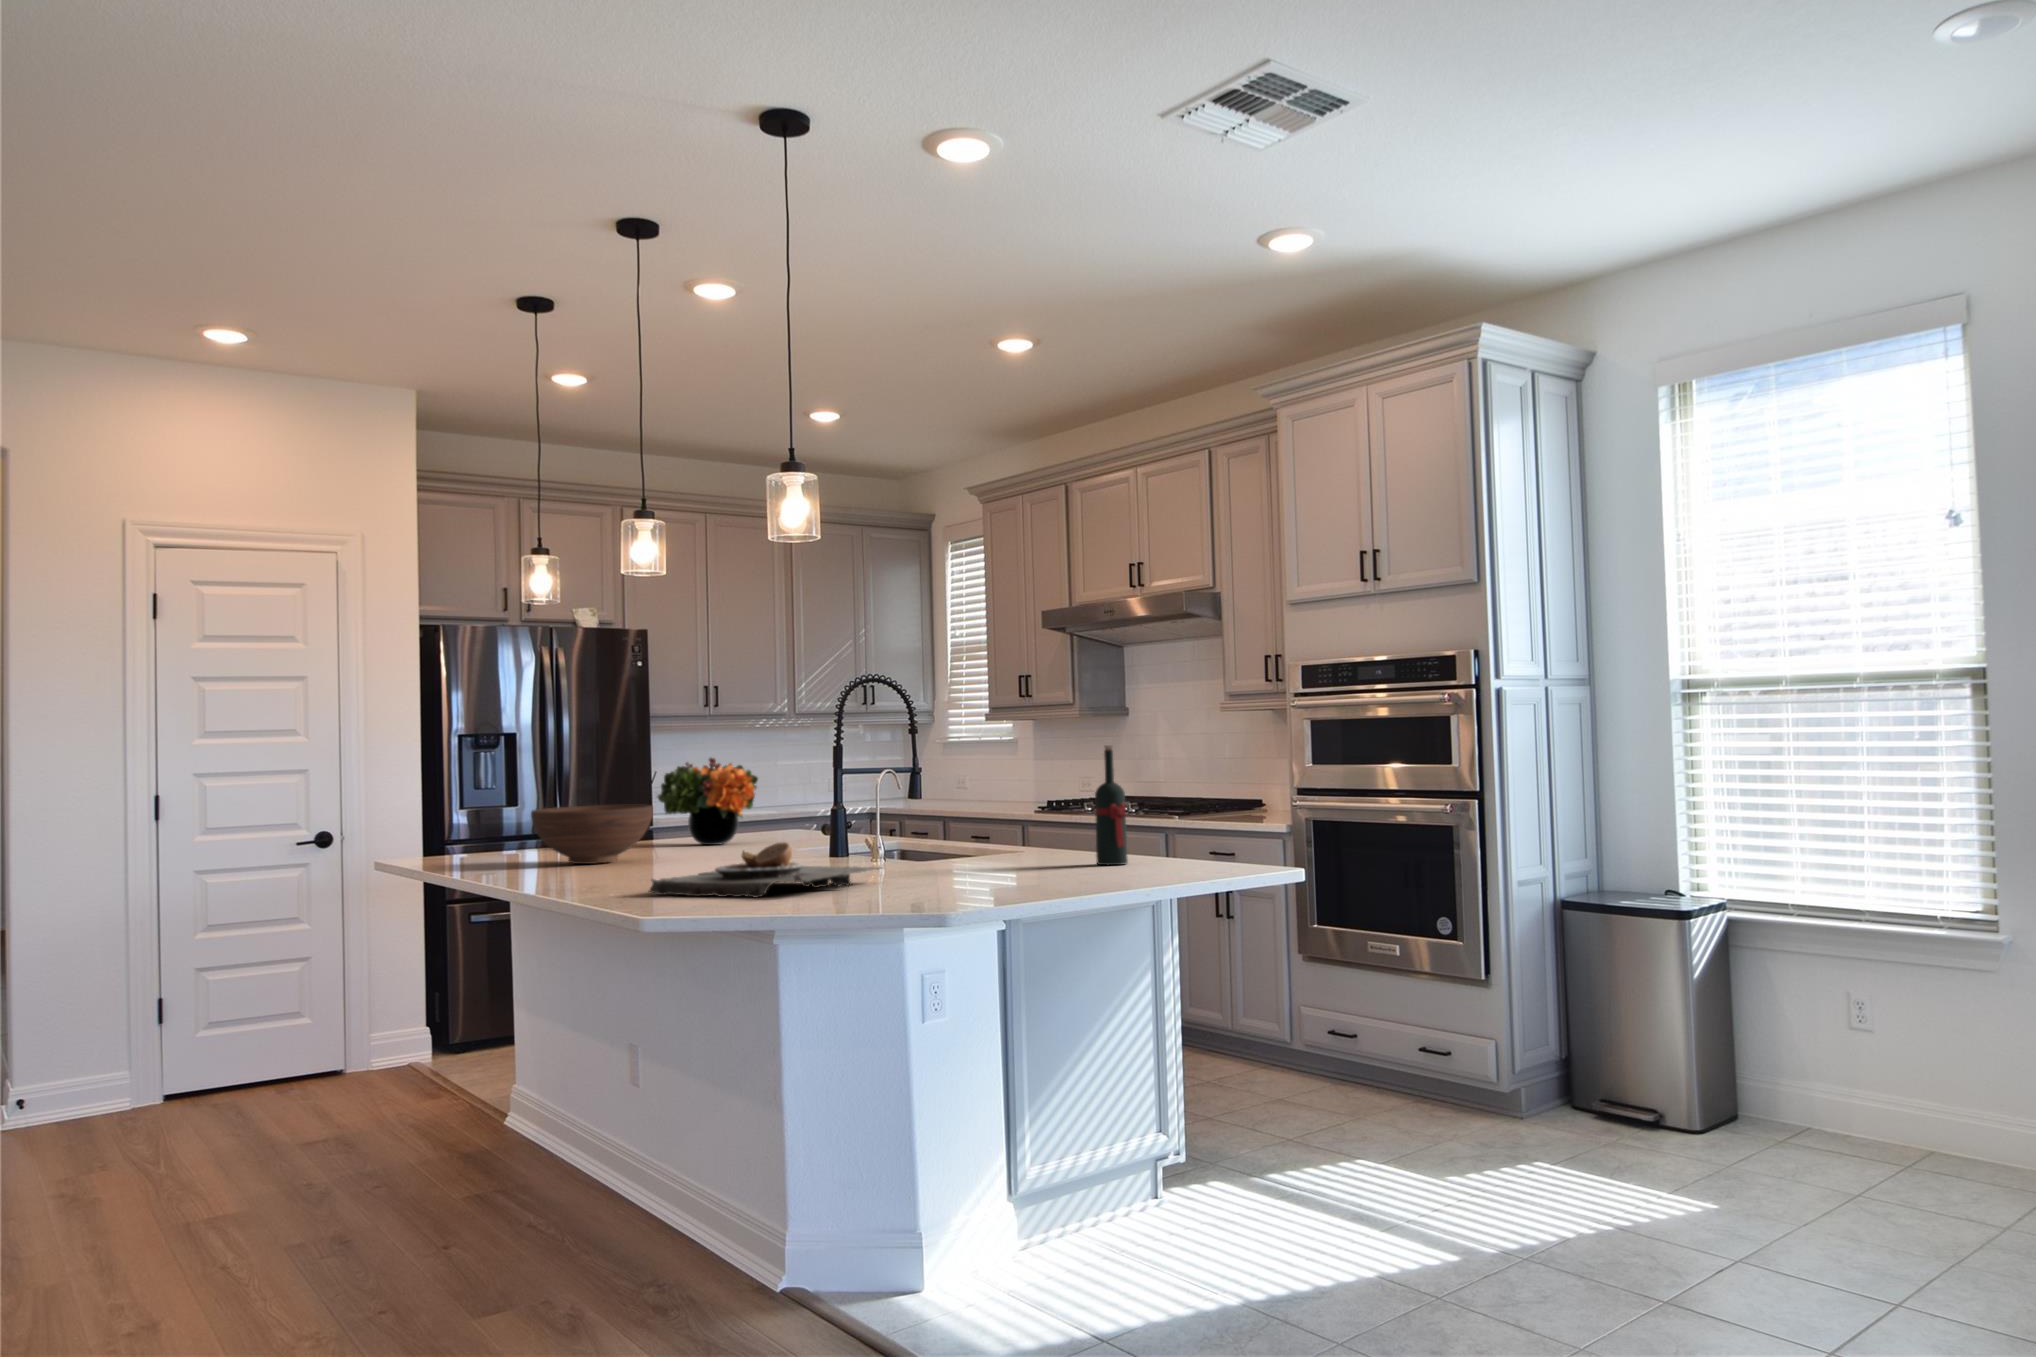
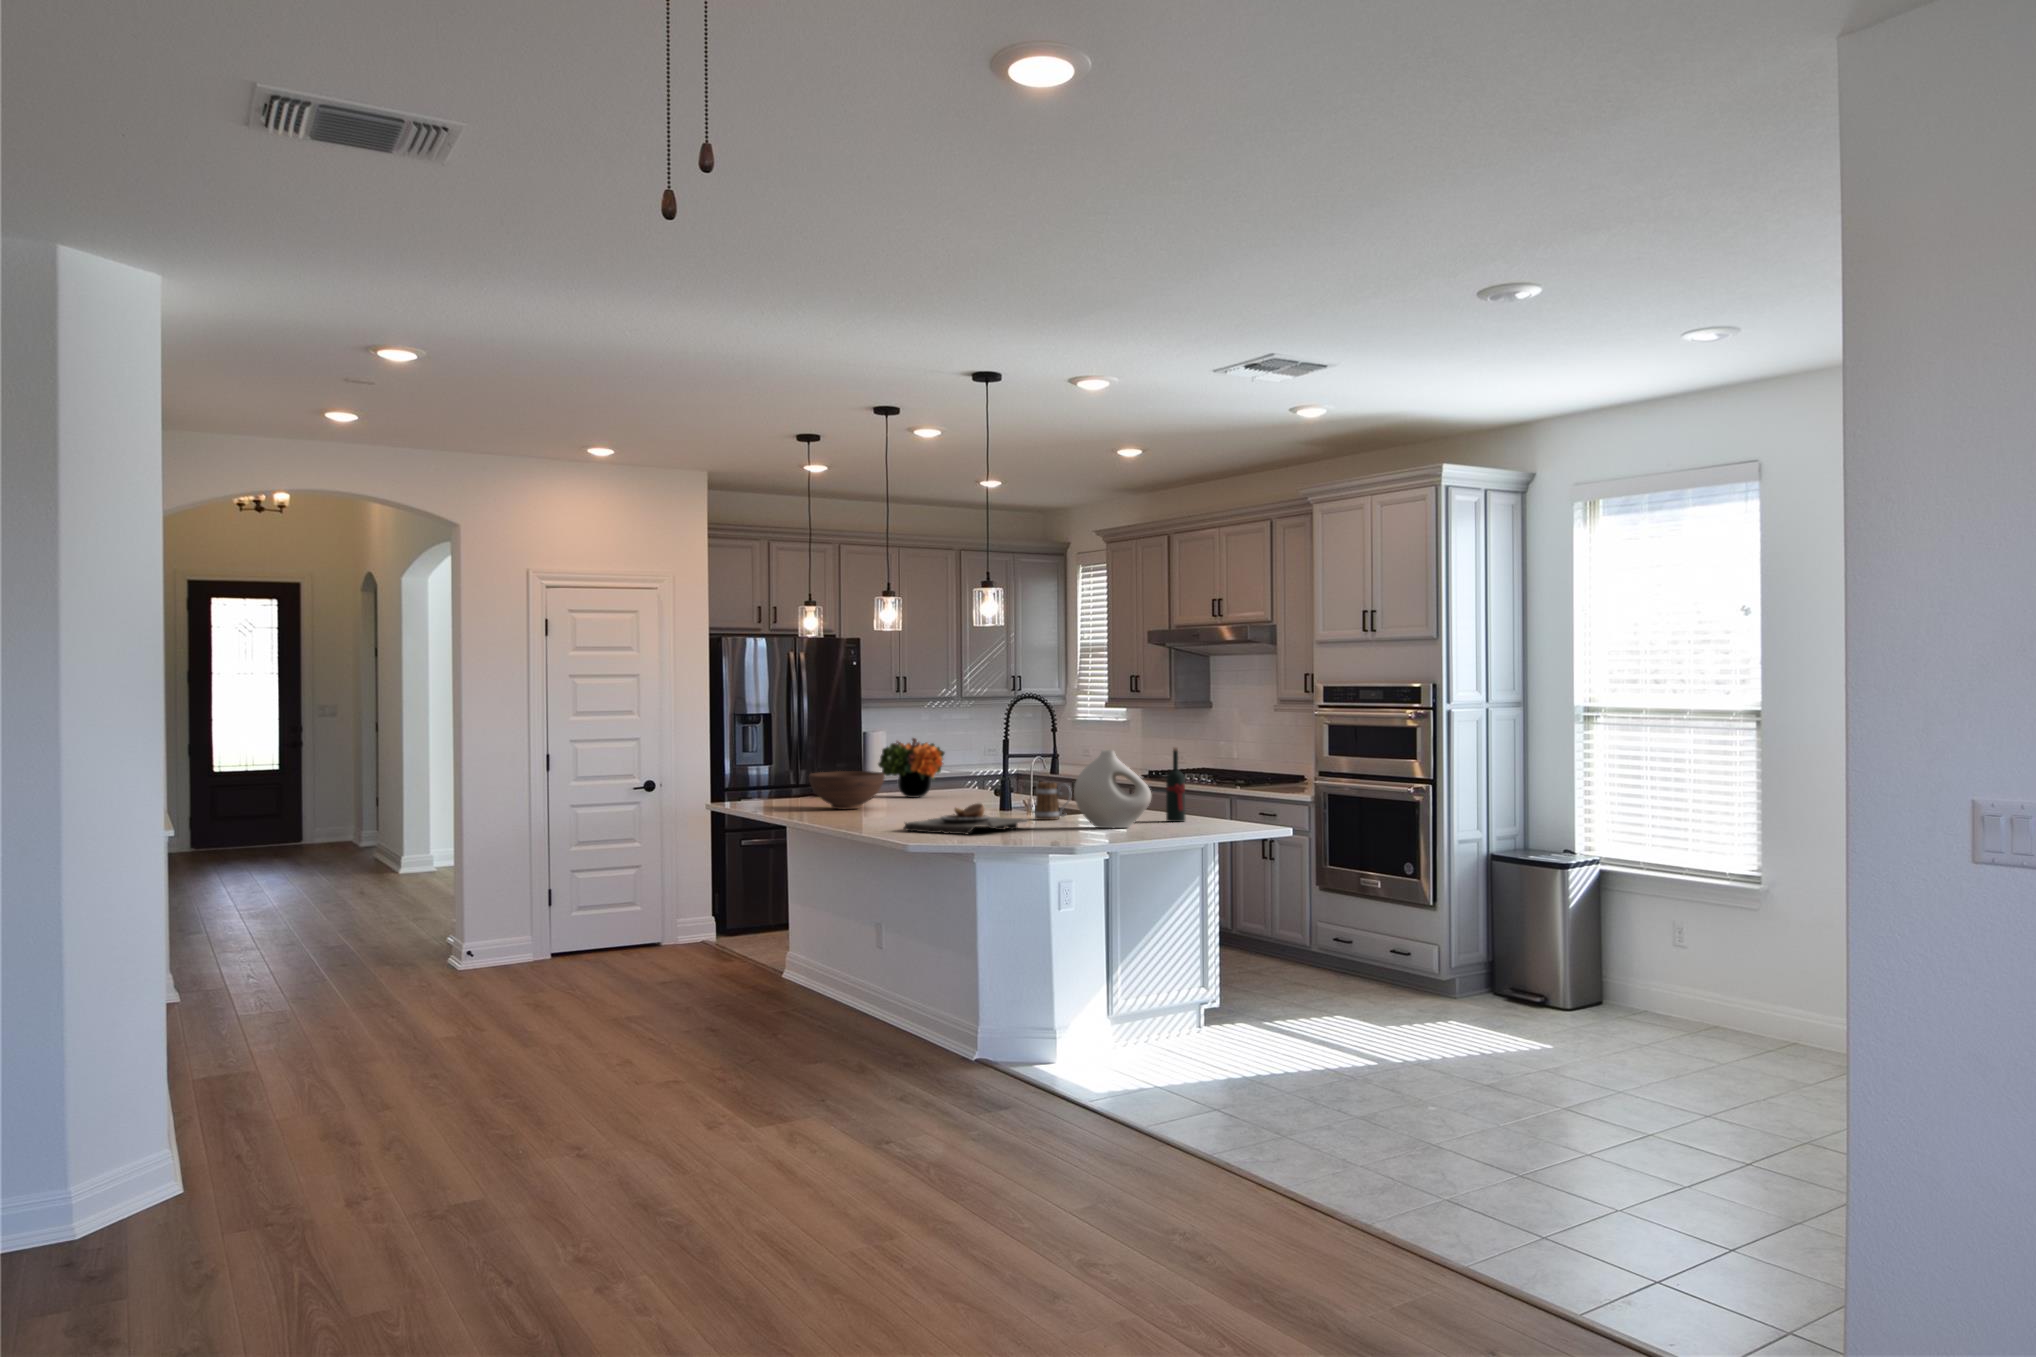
vase: none [947,747,1076,878] -> present [1074,750,1151,828]
mug: none [884,808,942,869] -> present [1035,782,1071,820]

